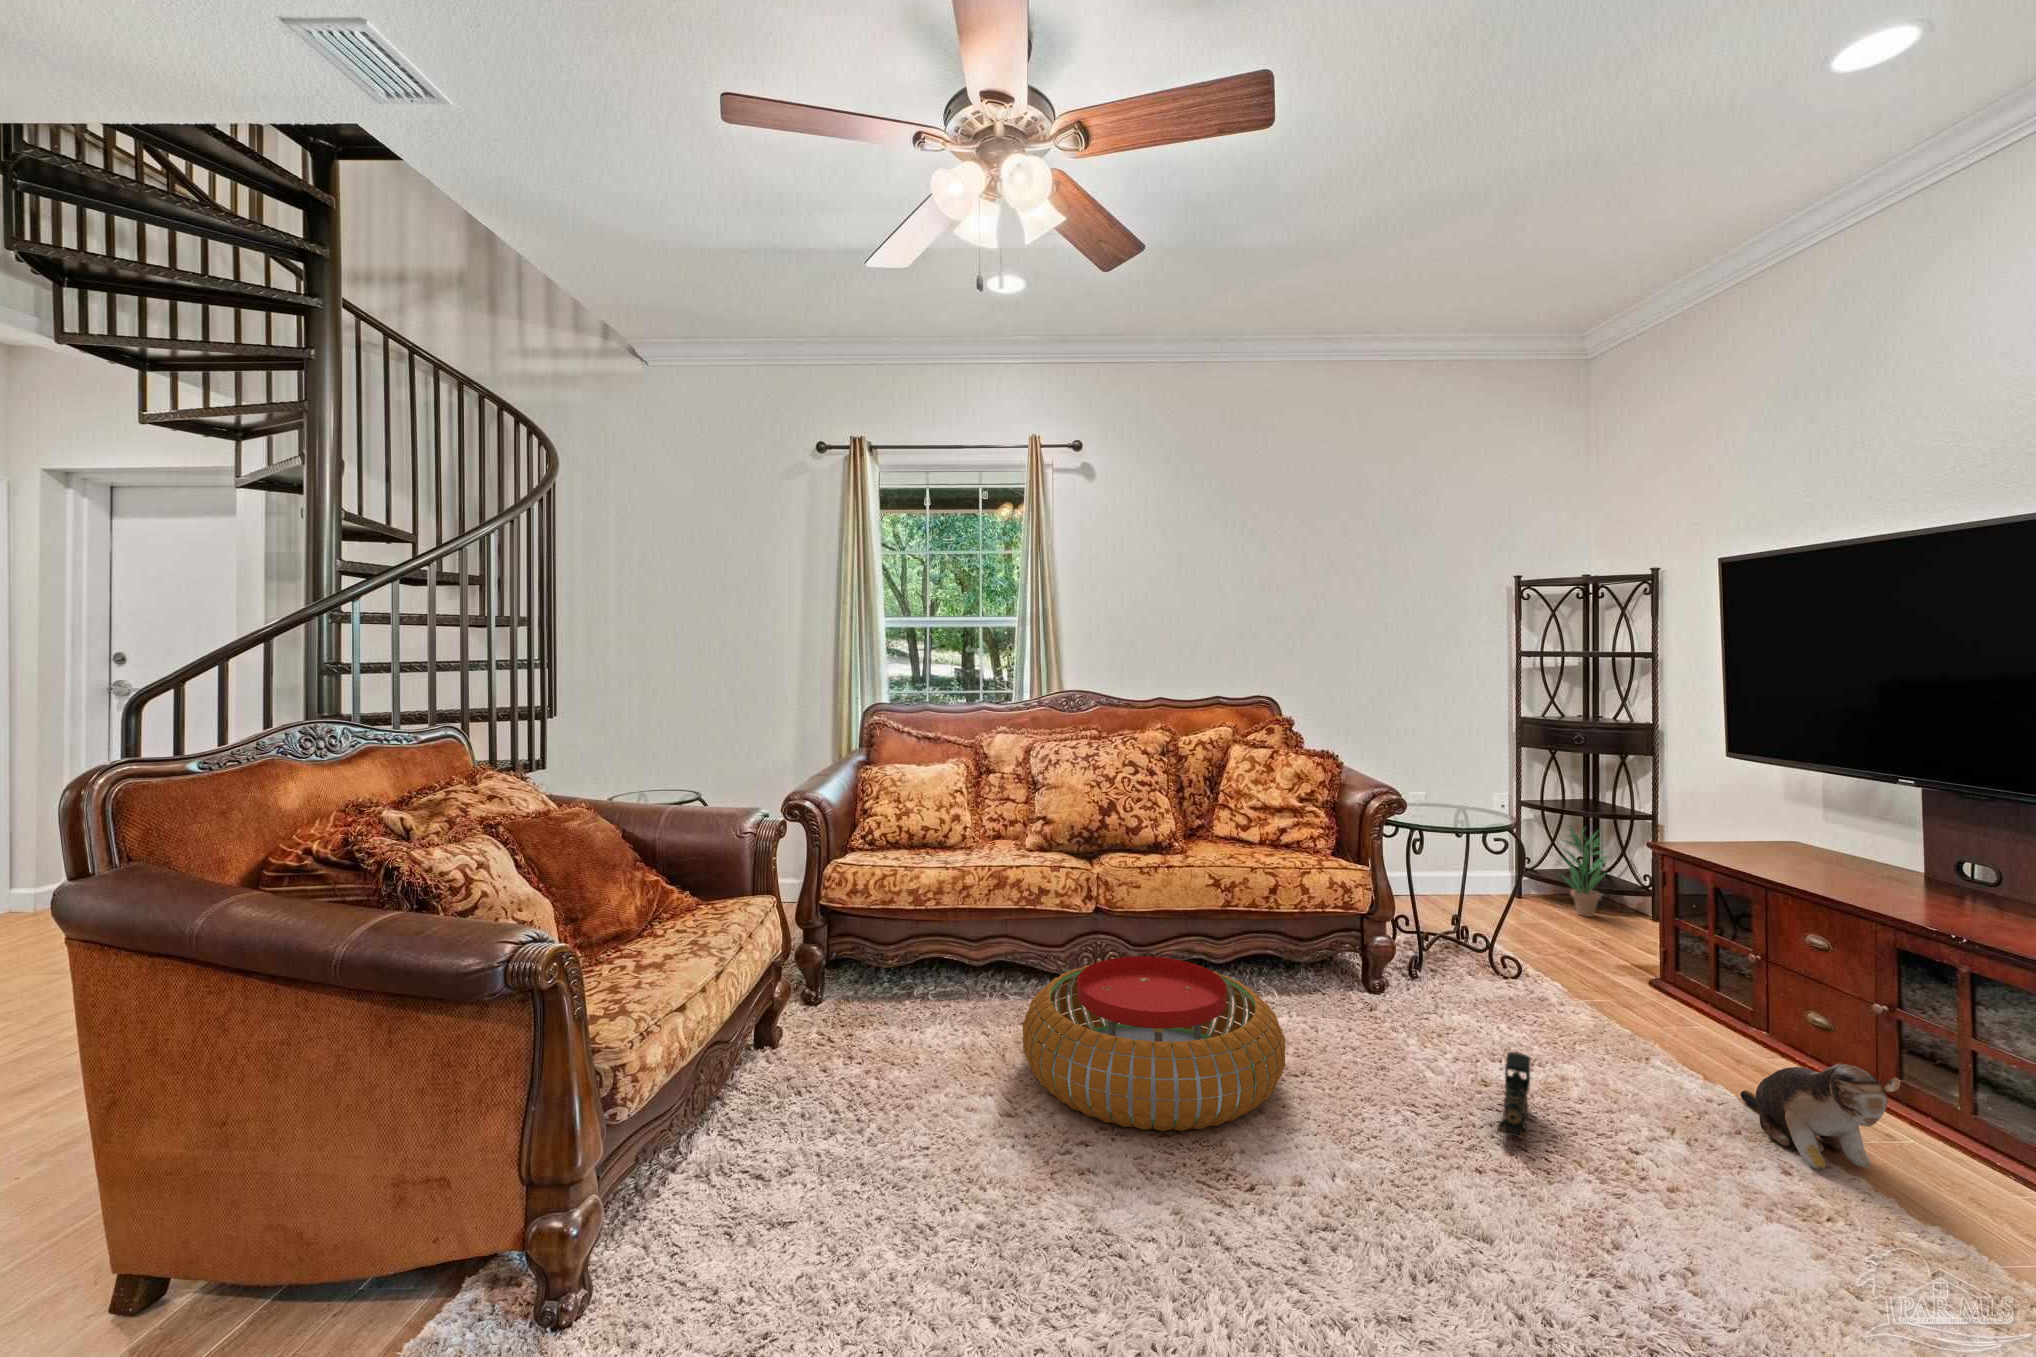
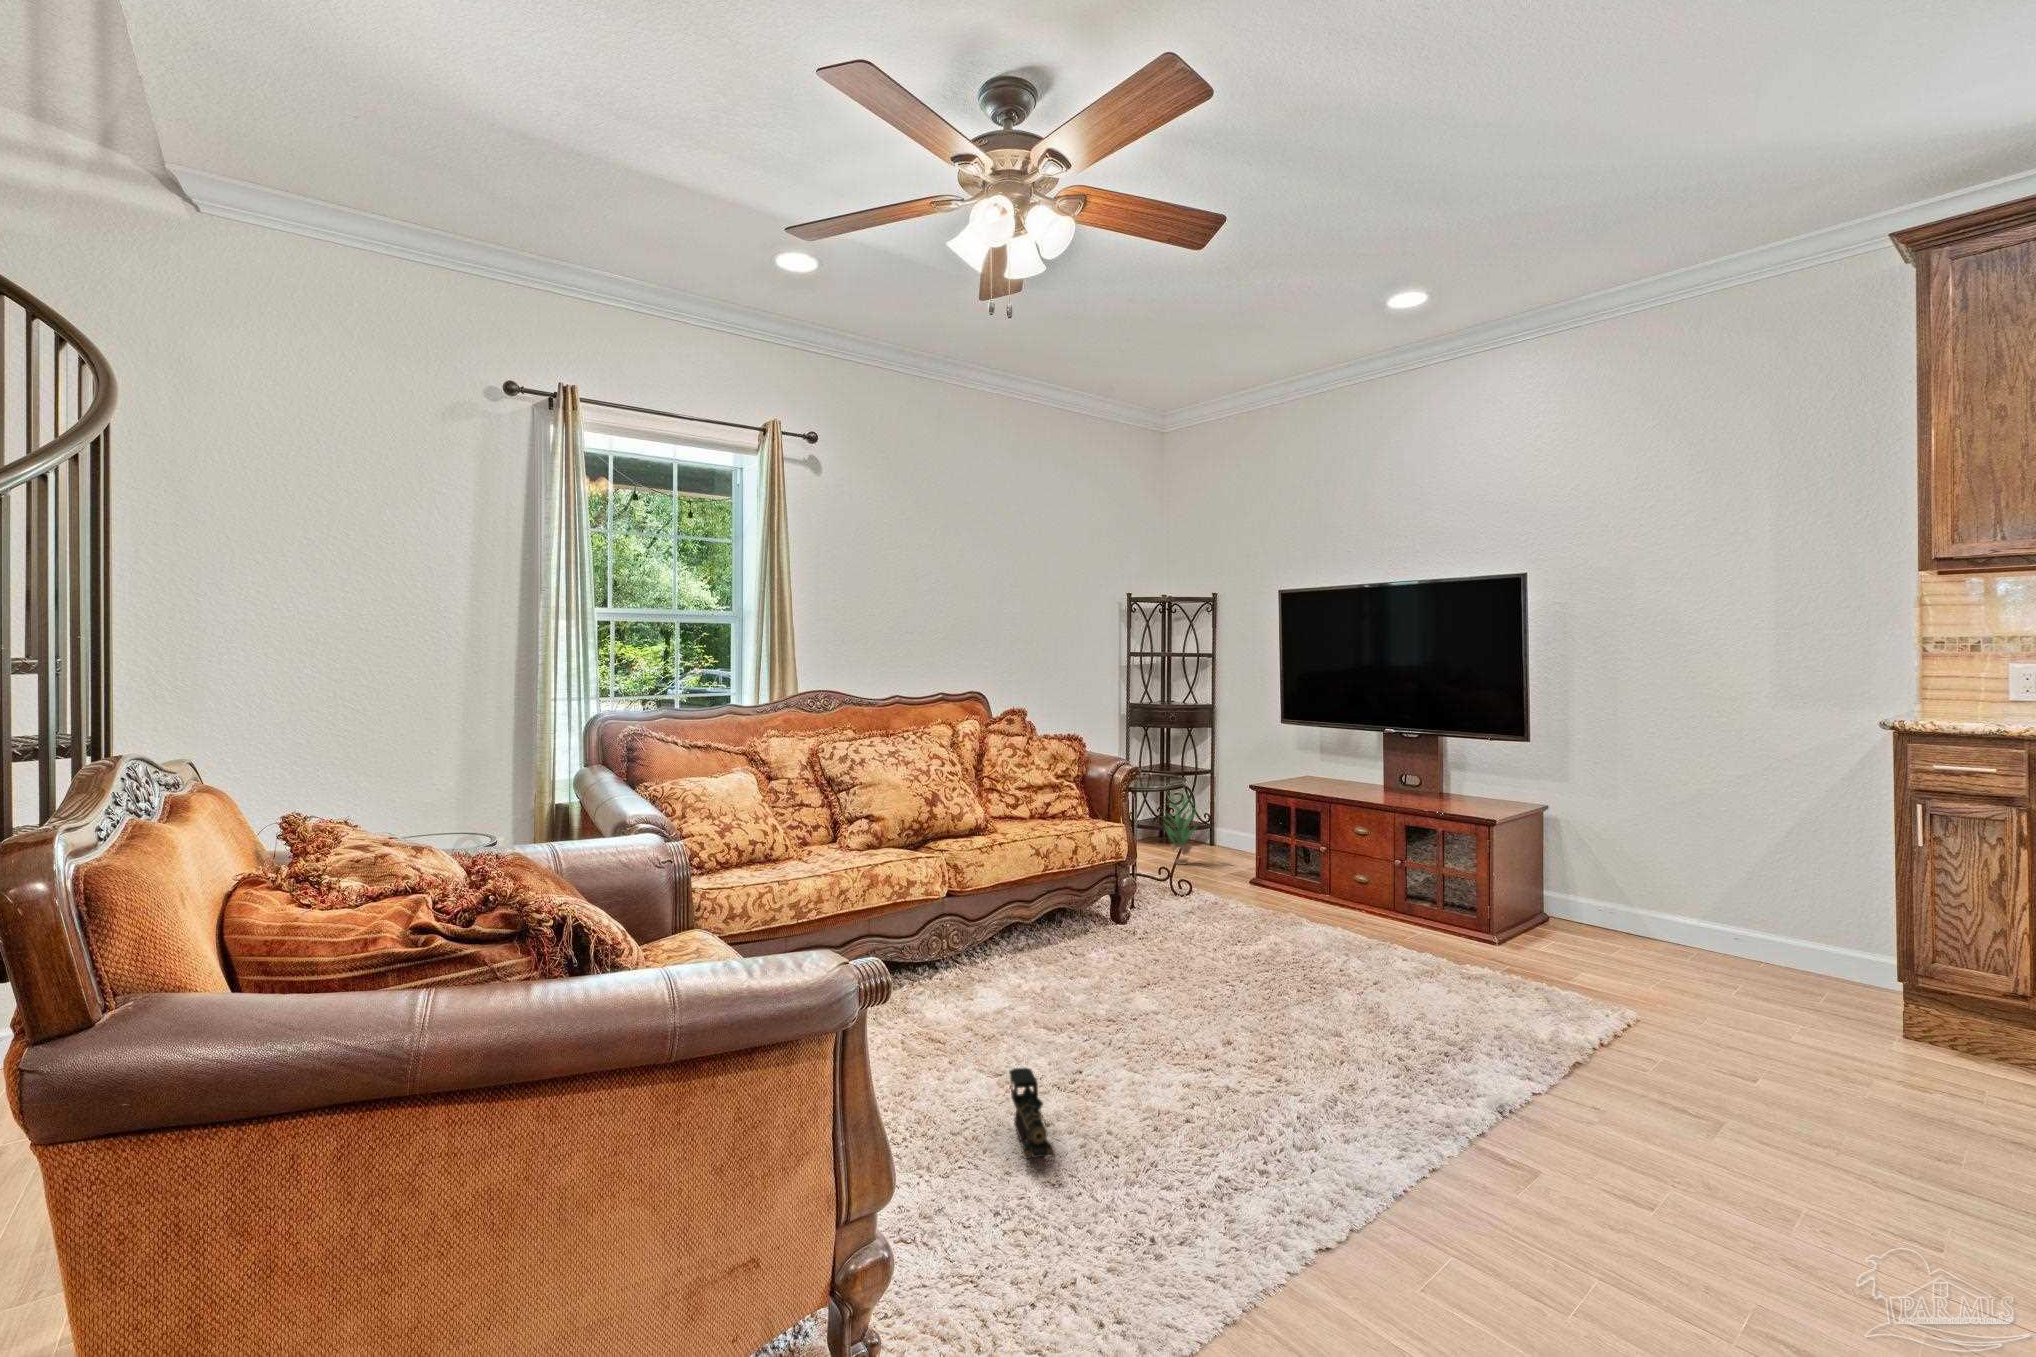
pouf: present [1022,956,1285,1131] -> none [975,910,1208,1038]
toy train: present [1497,1052,1531,1150] -> present [1009,1068,1055,1172]
plush toy: present [1740,1063,1900,1169] -> none [1394,876,1499,946]

